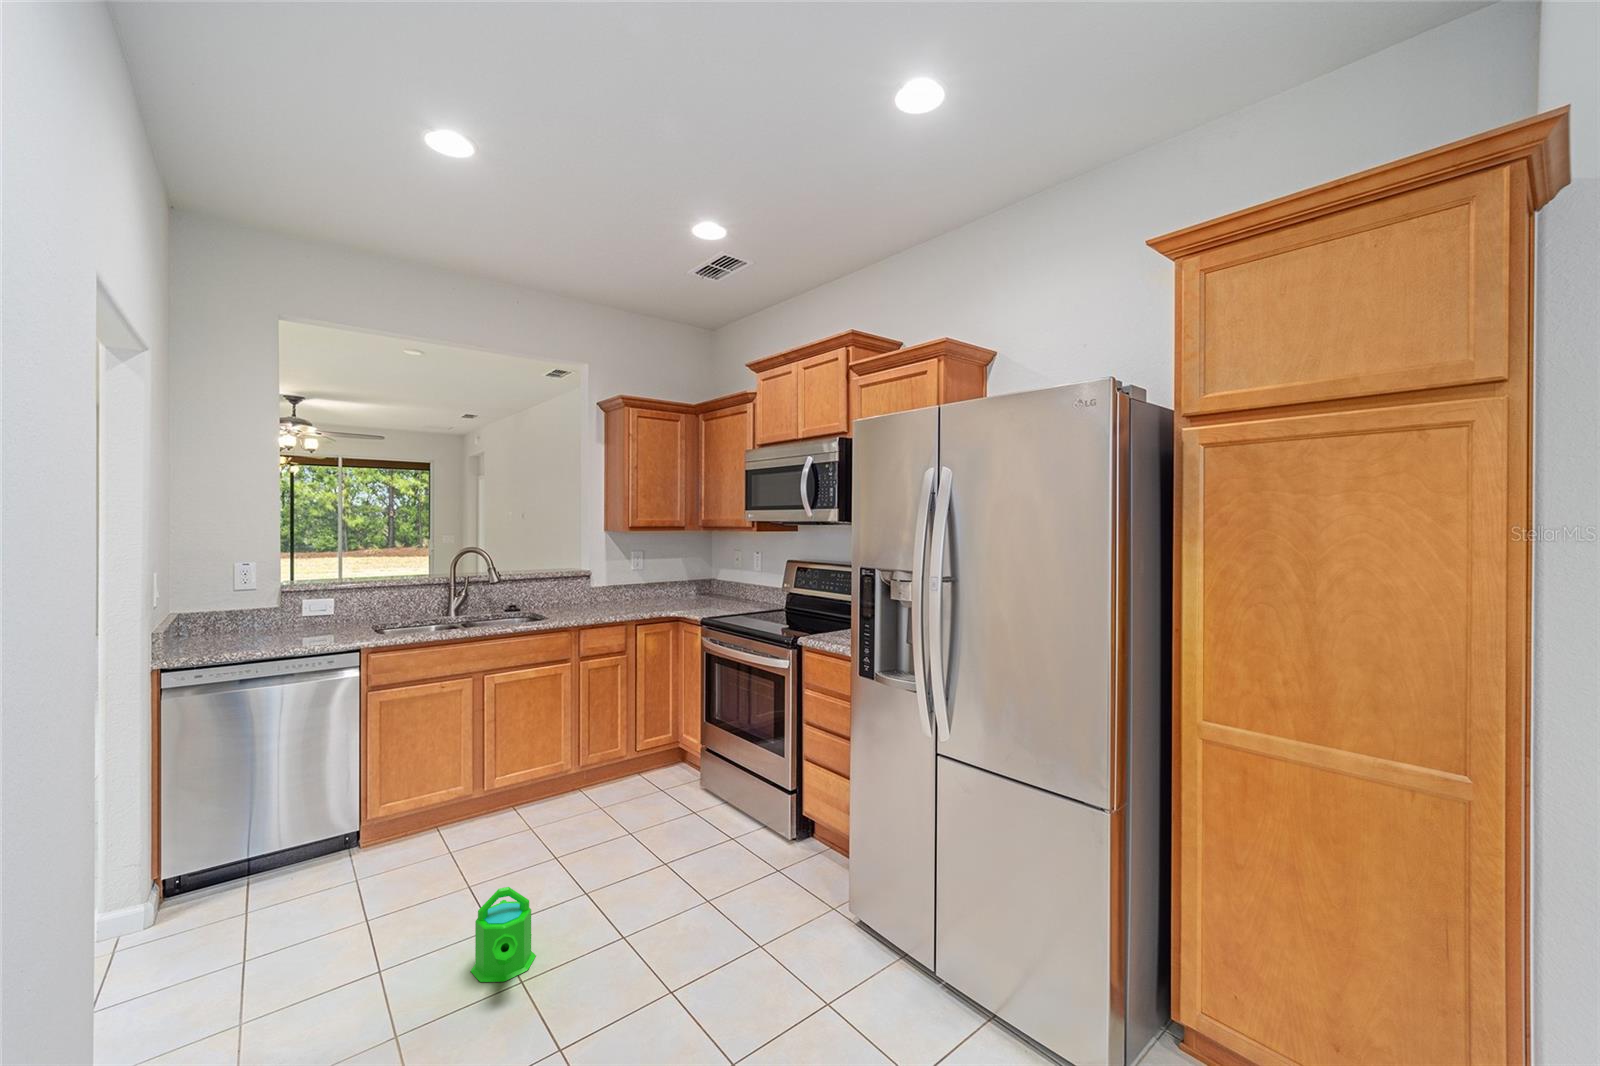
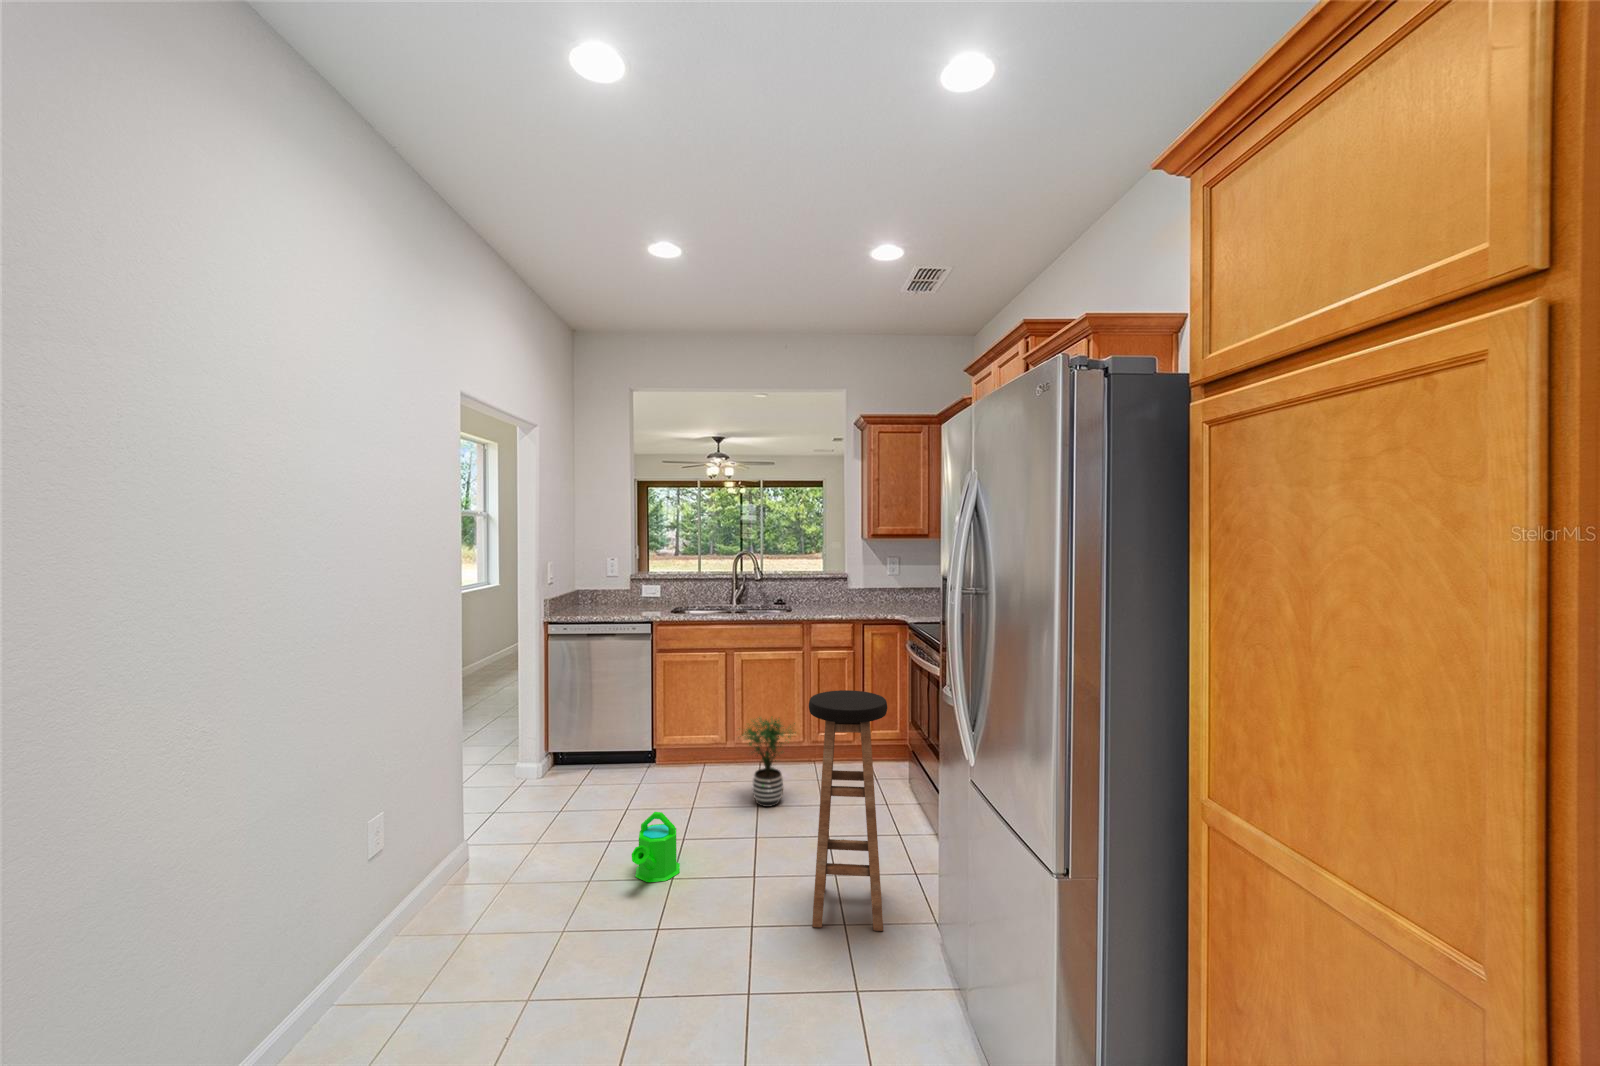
bar stool: none [707,692,802,951] -> present [809,690,887,931]
potted plant: none [529,743,606,853] -> present [742,717,796,807]

